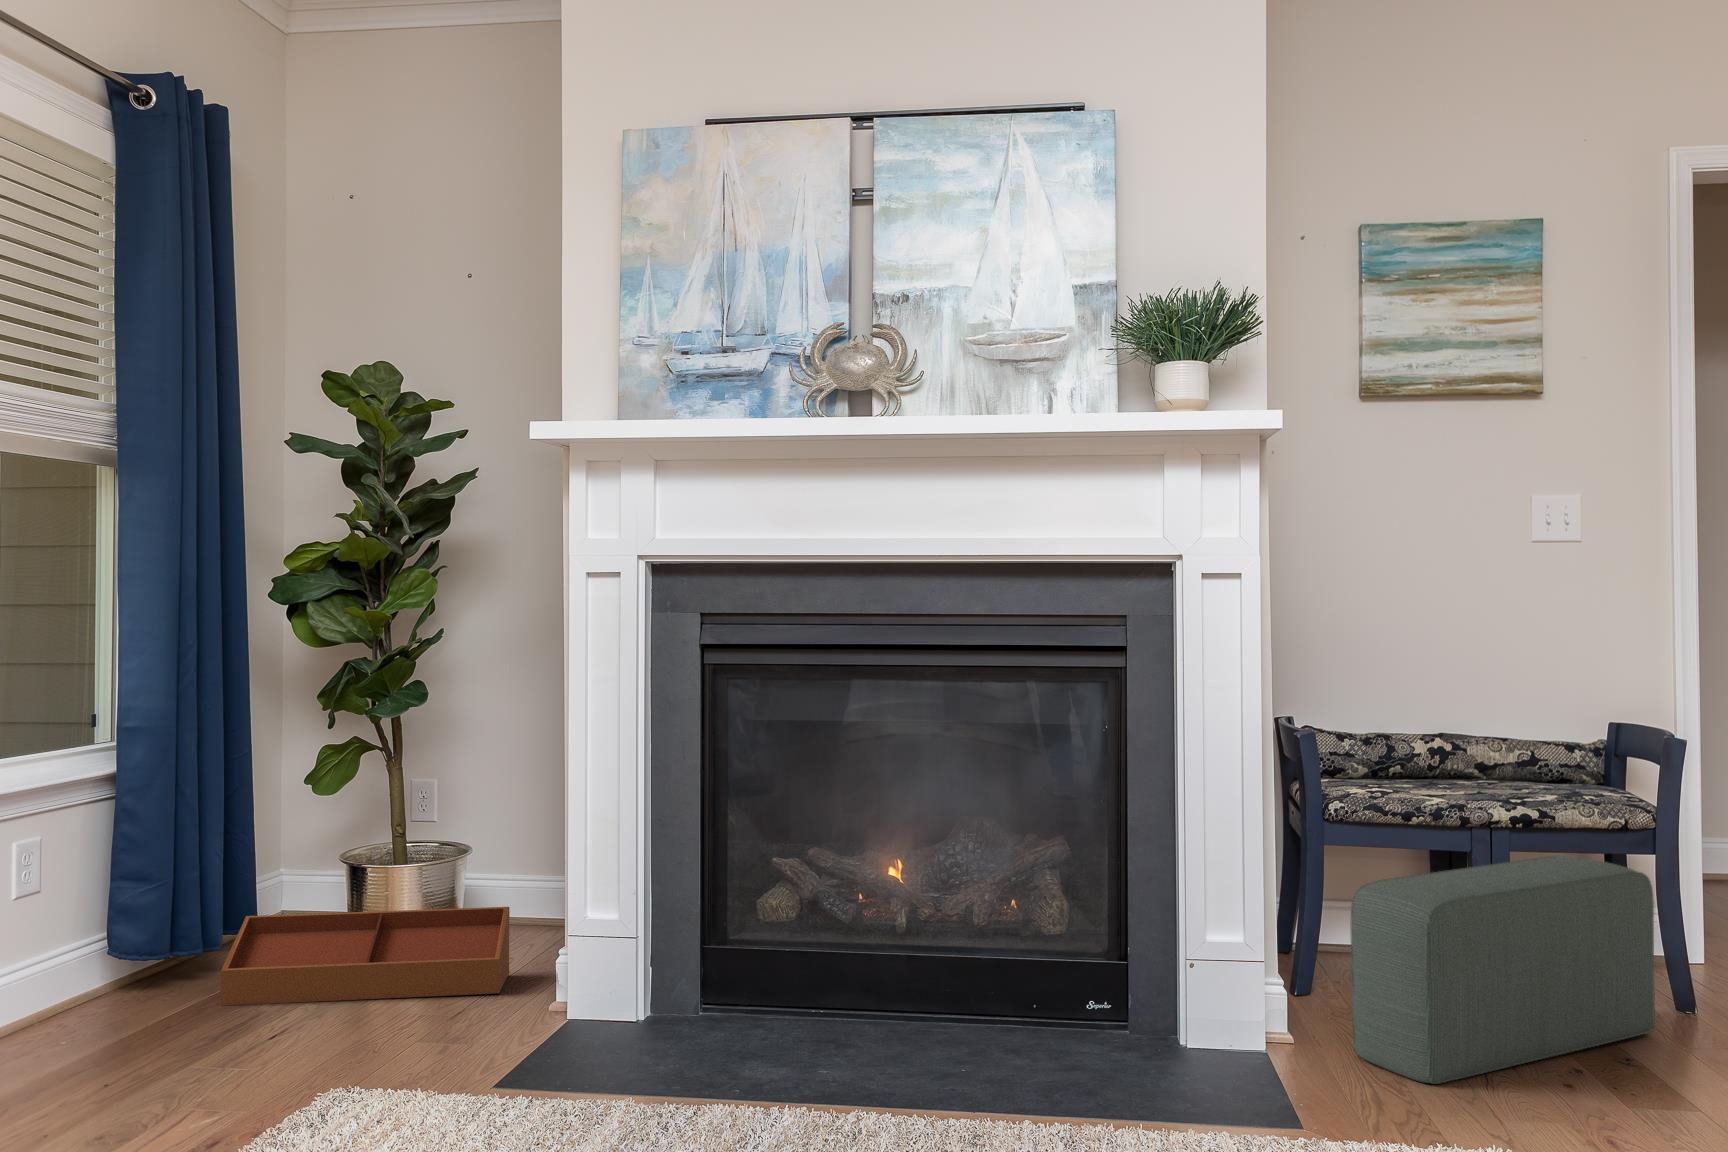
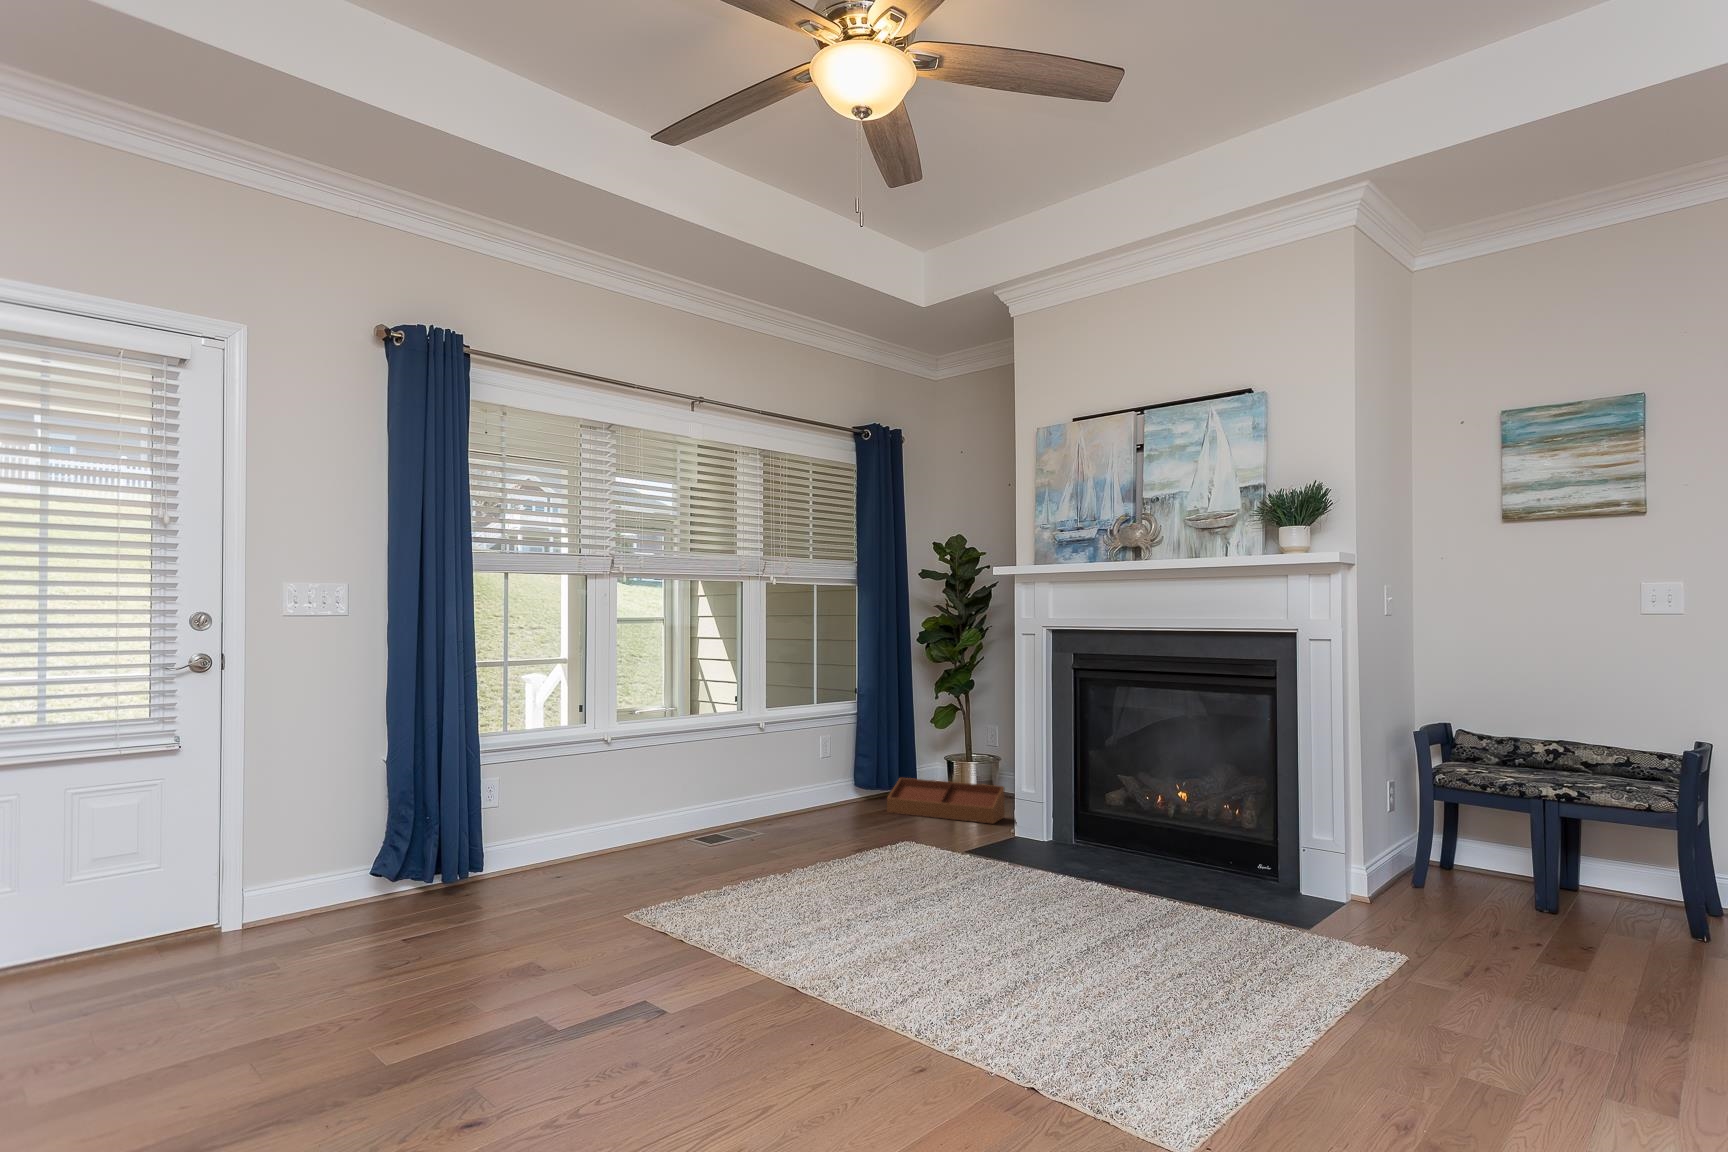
pouf: present [1350,856,1655,1084] -> none [1390,817,1637,939]

